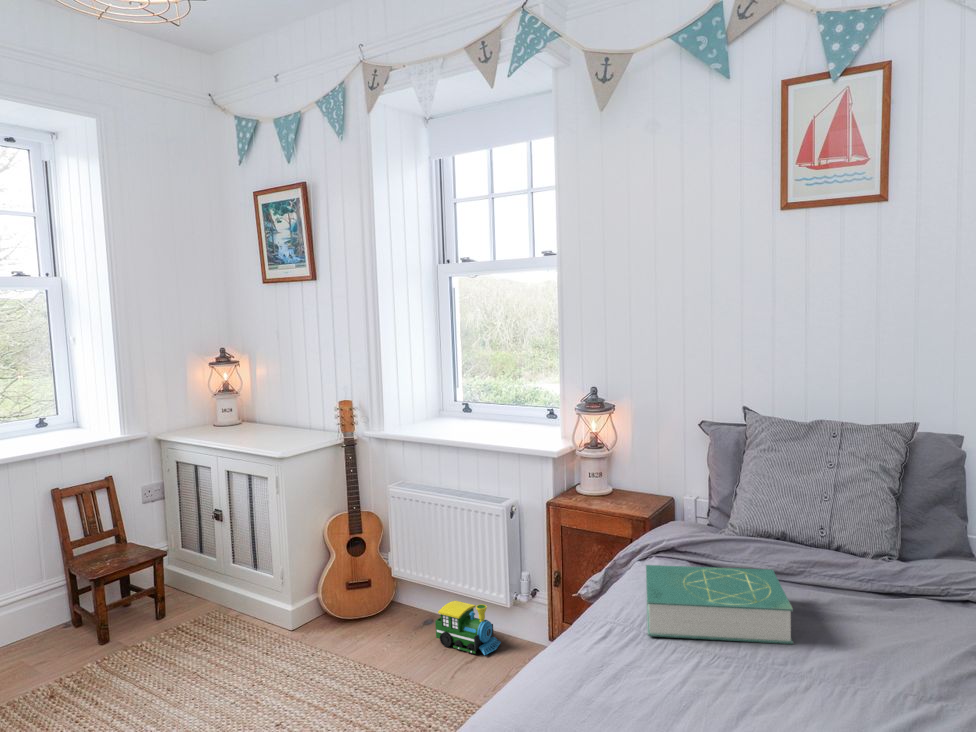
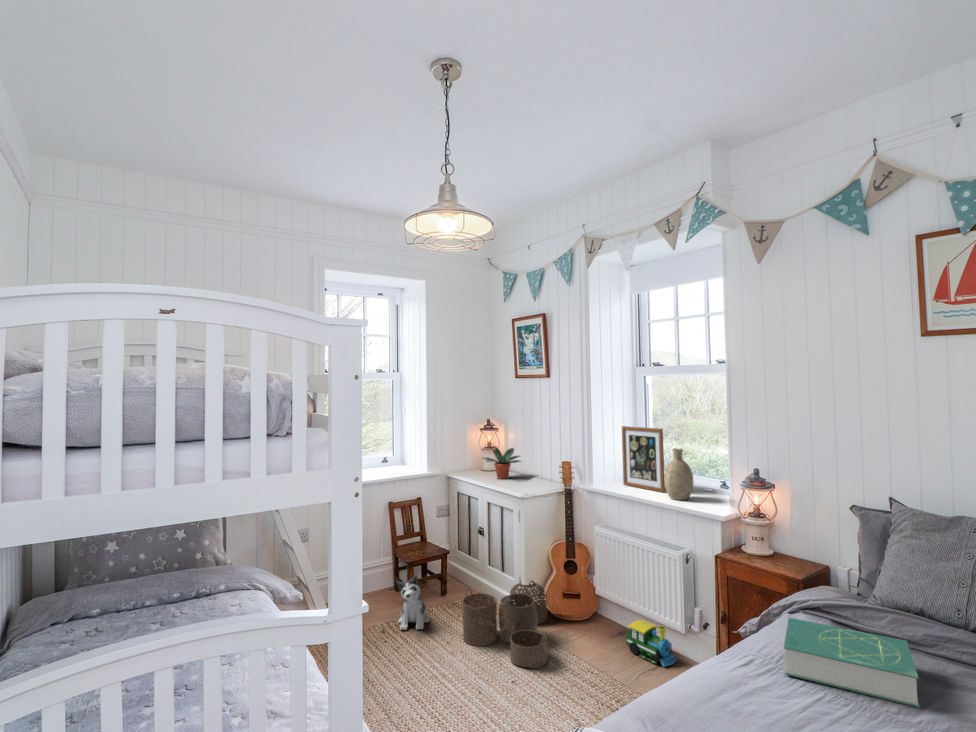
picture frame: none [422,346,481,431] -> present [622,426,665,492]
decorative vase: none [481,370,517,439] -> present [664,448,693,500]
potted plant: none [212,385,278,435] -> present [483,446,521,479]
woven basket: none [191,570,328,696] -> present [462,581,547,668]
plush toy: none [74,593,137,683] -> present [397,574,429,630]

